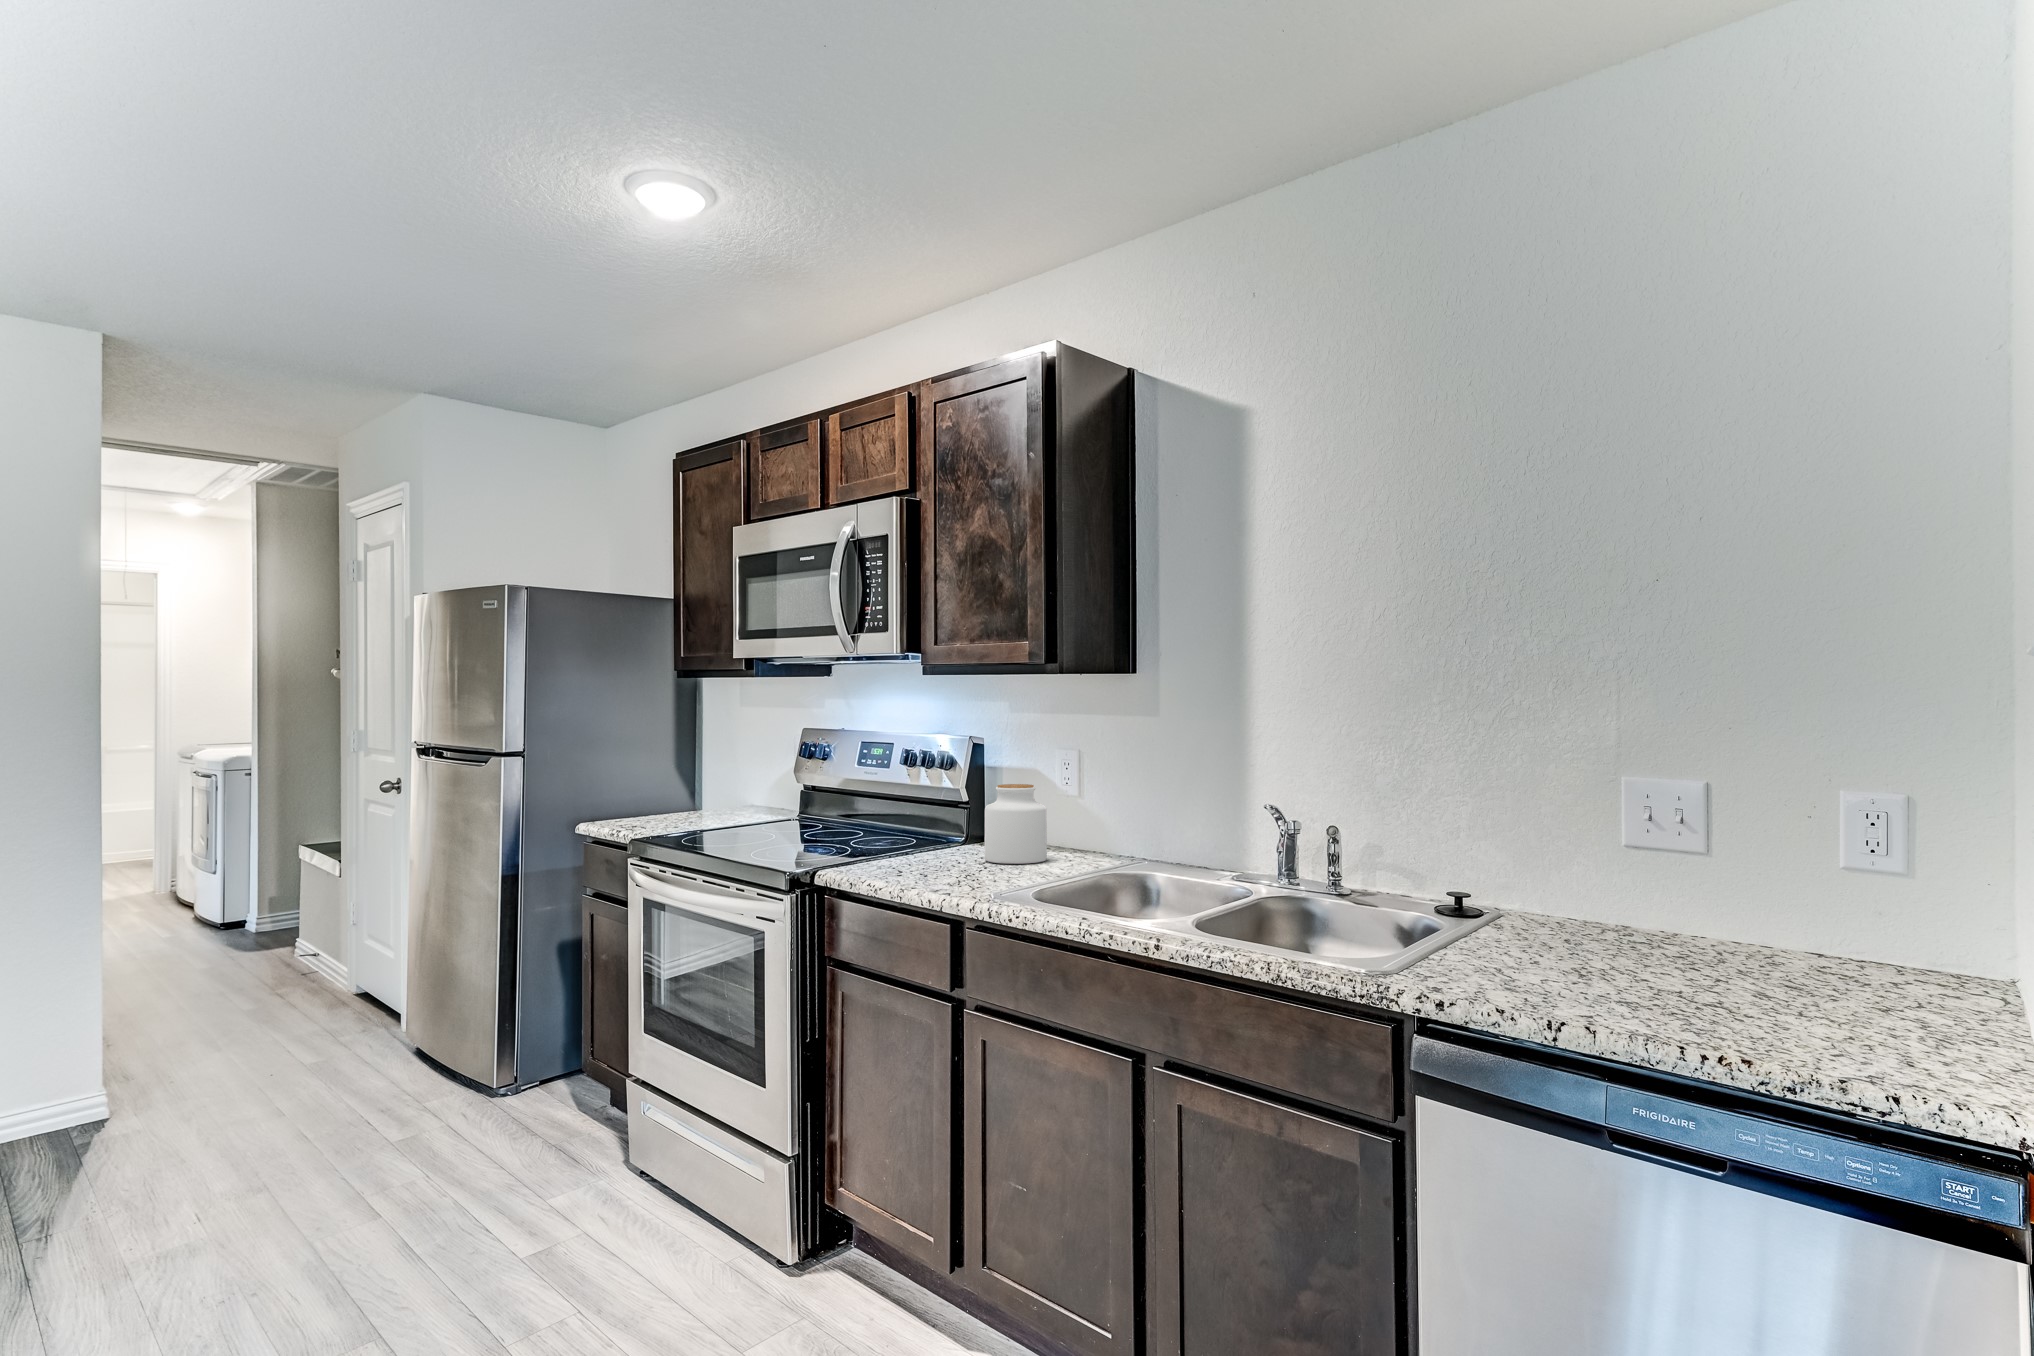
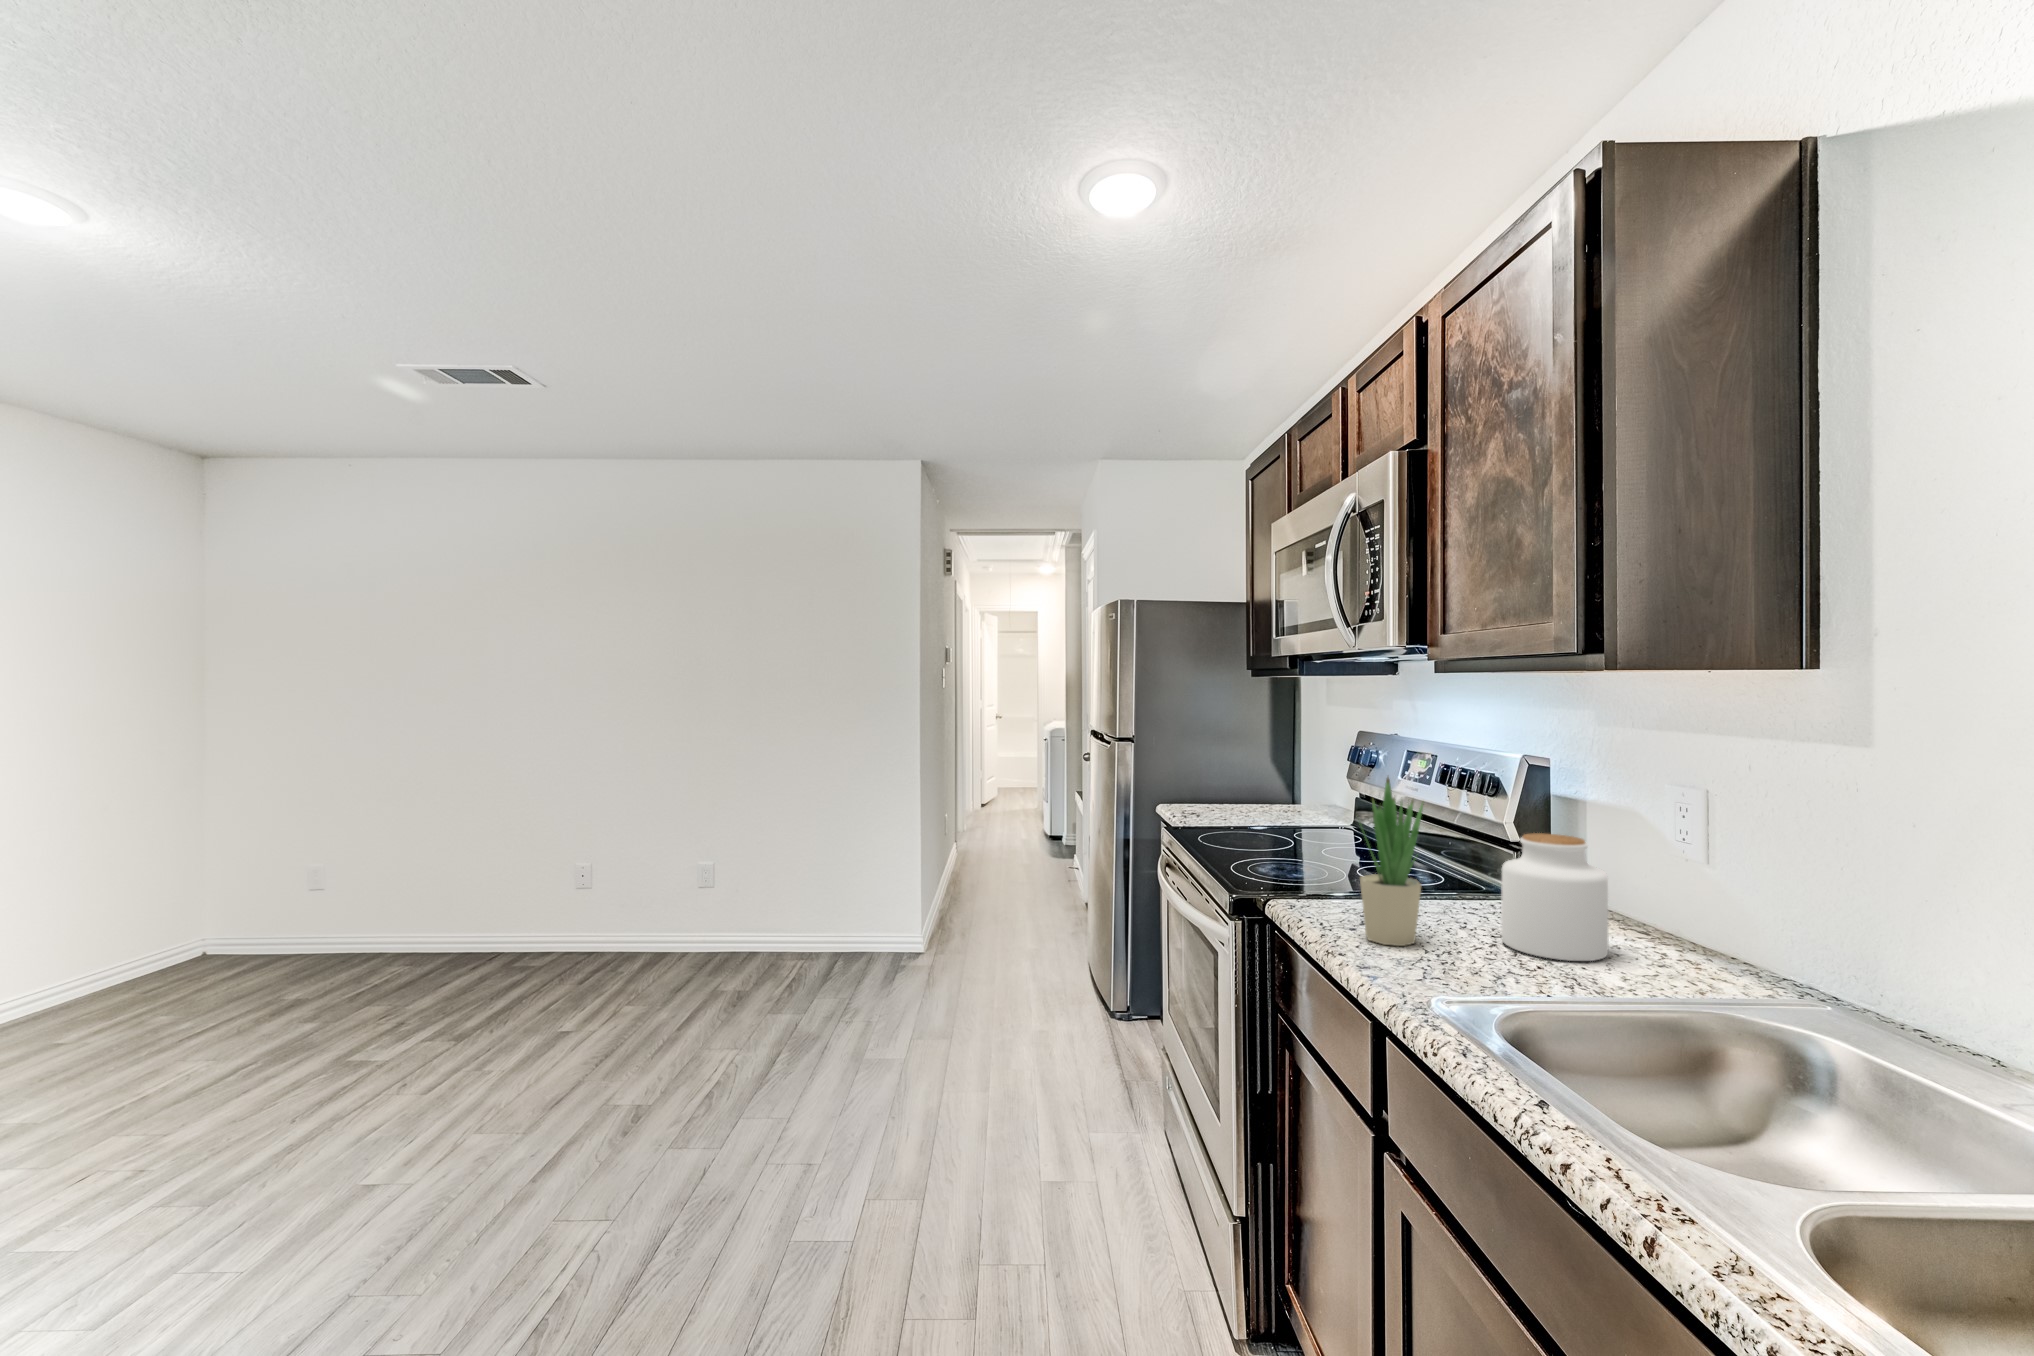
potted plant: none [897,747,942,870] -> present [1360,777,1423,946]

